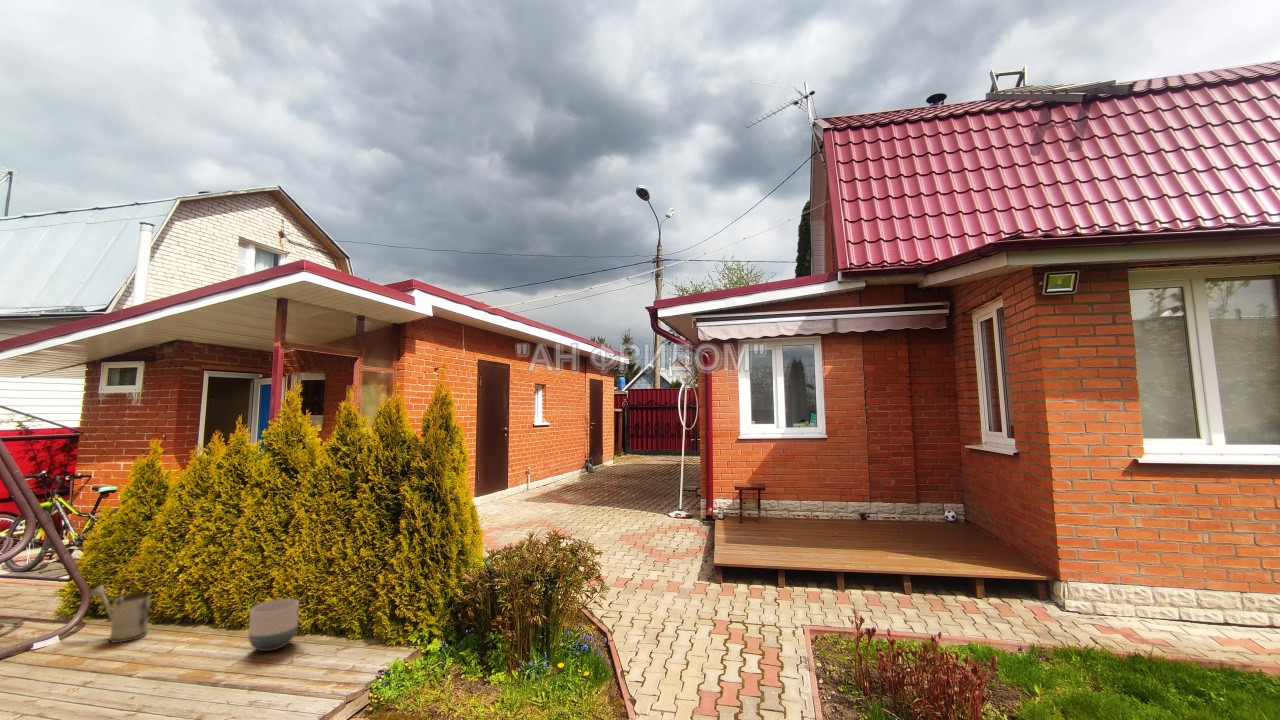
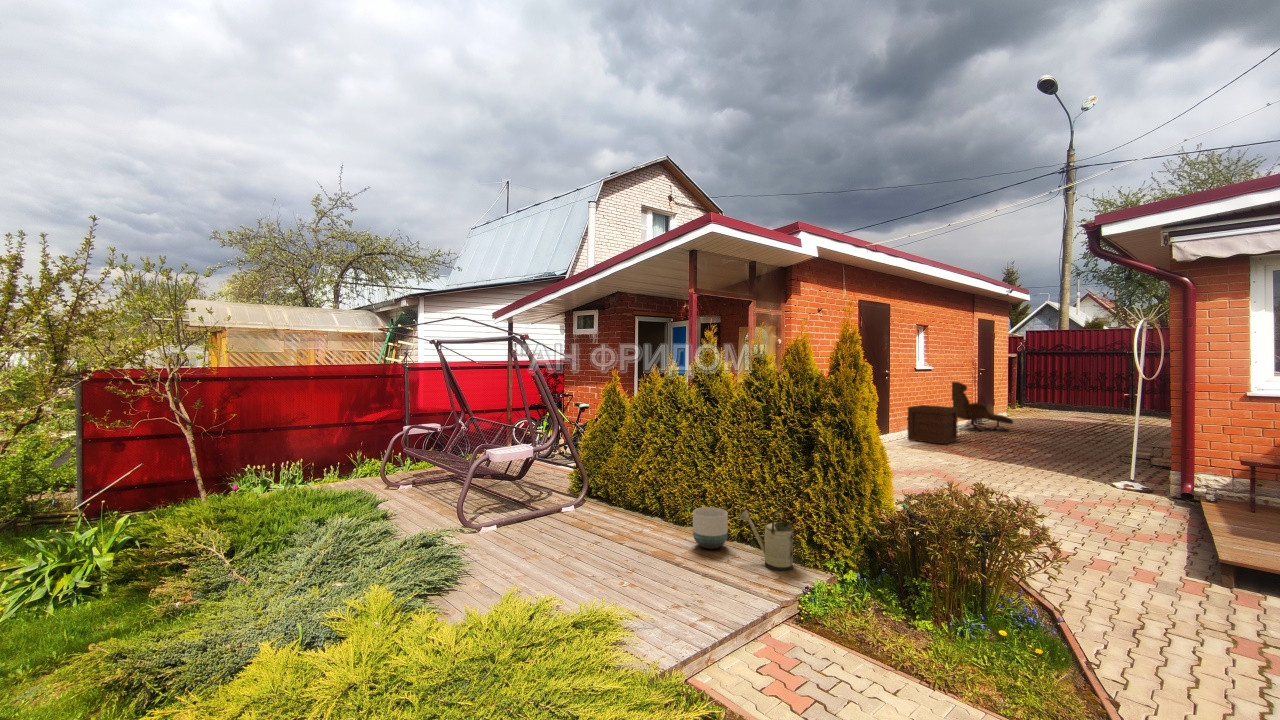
lounge chair: none [564,435,612,479] -> present [952,382,1013,431]
wooden crate: none [527,459,568,494] -> present [908,405,958,444]
watering can: present [89,585,151,643] -> present [739,509,798,571]

